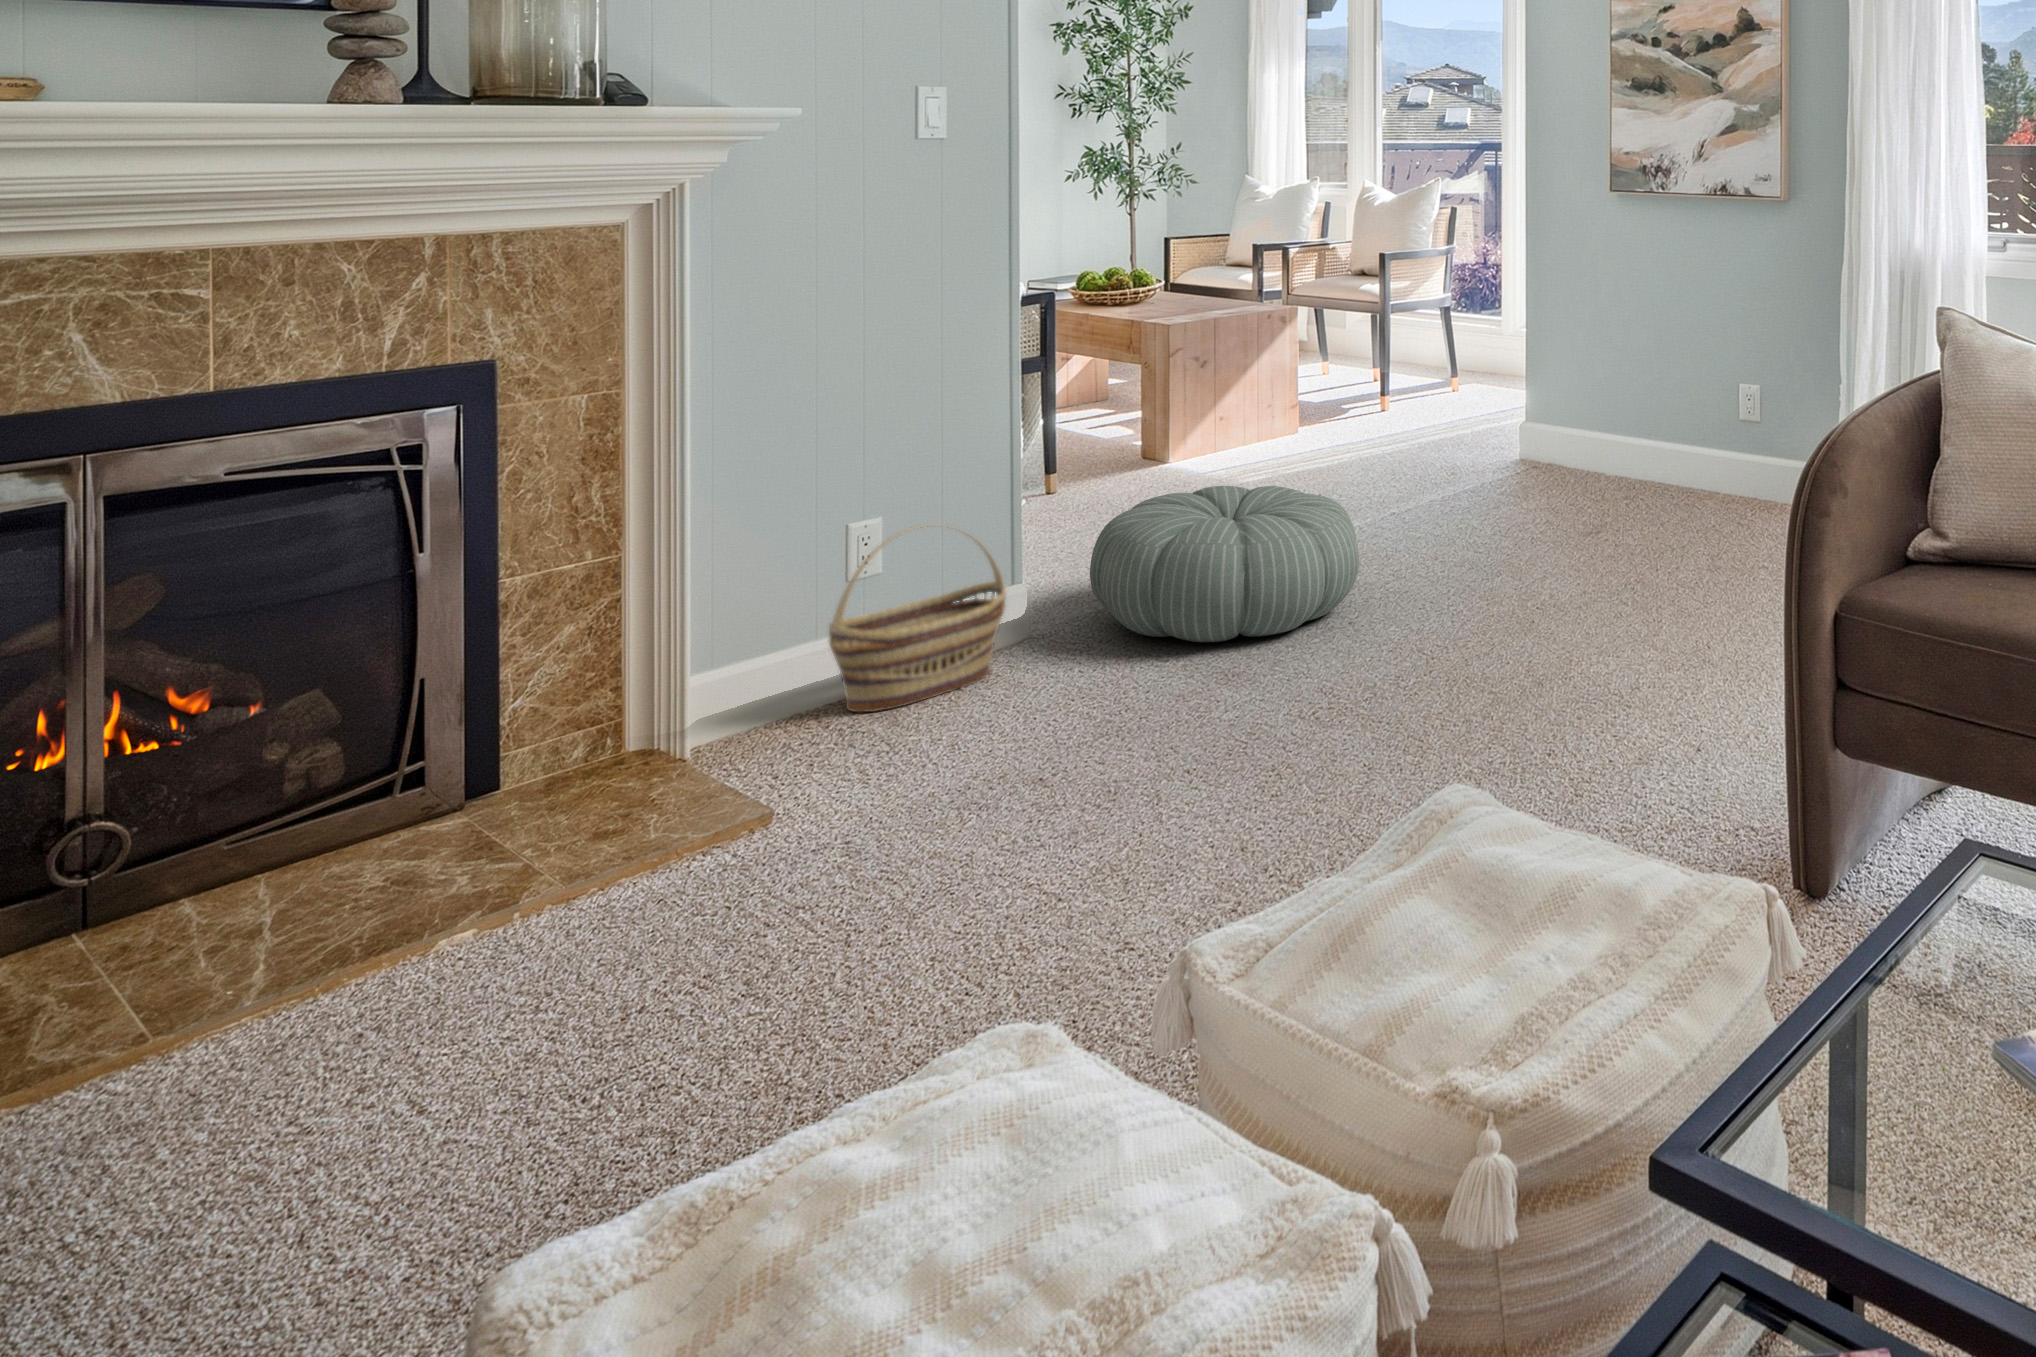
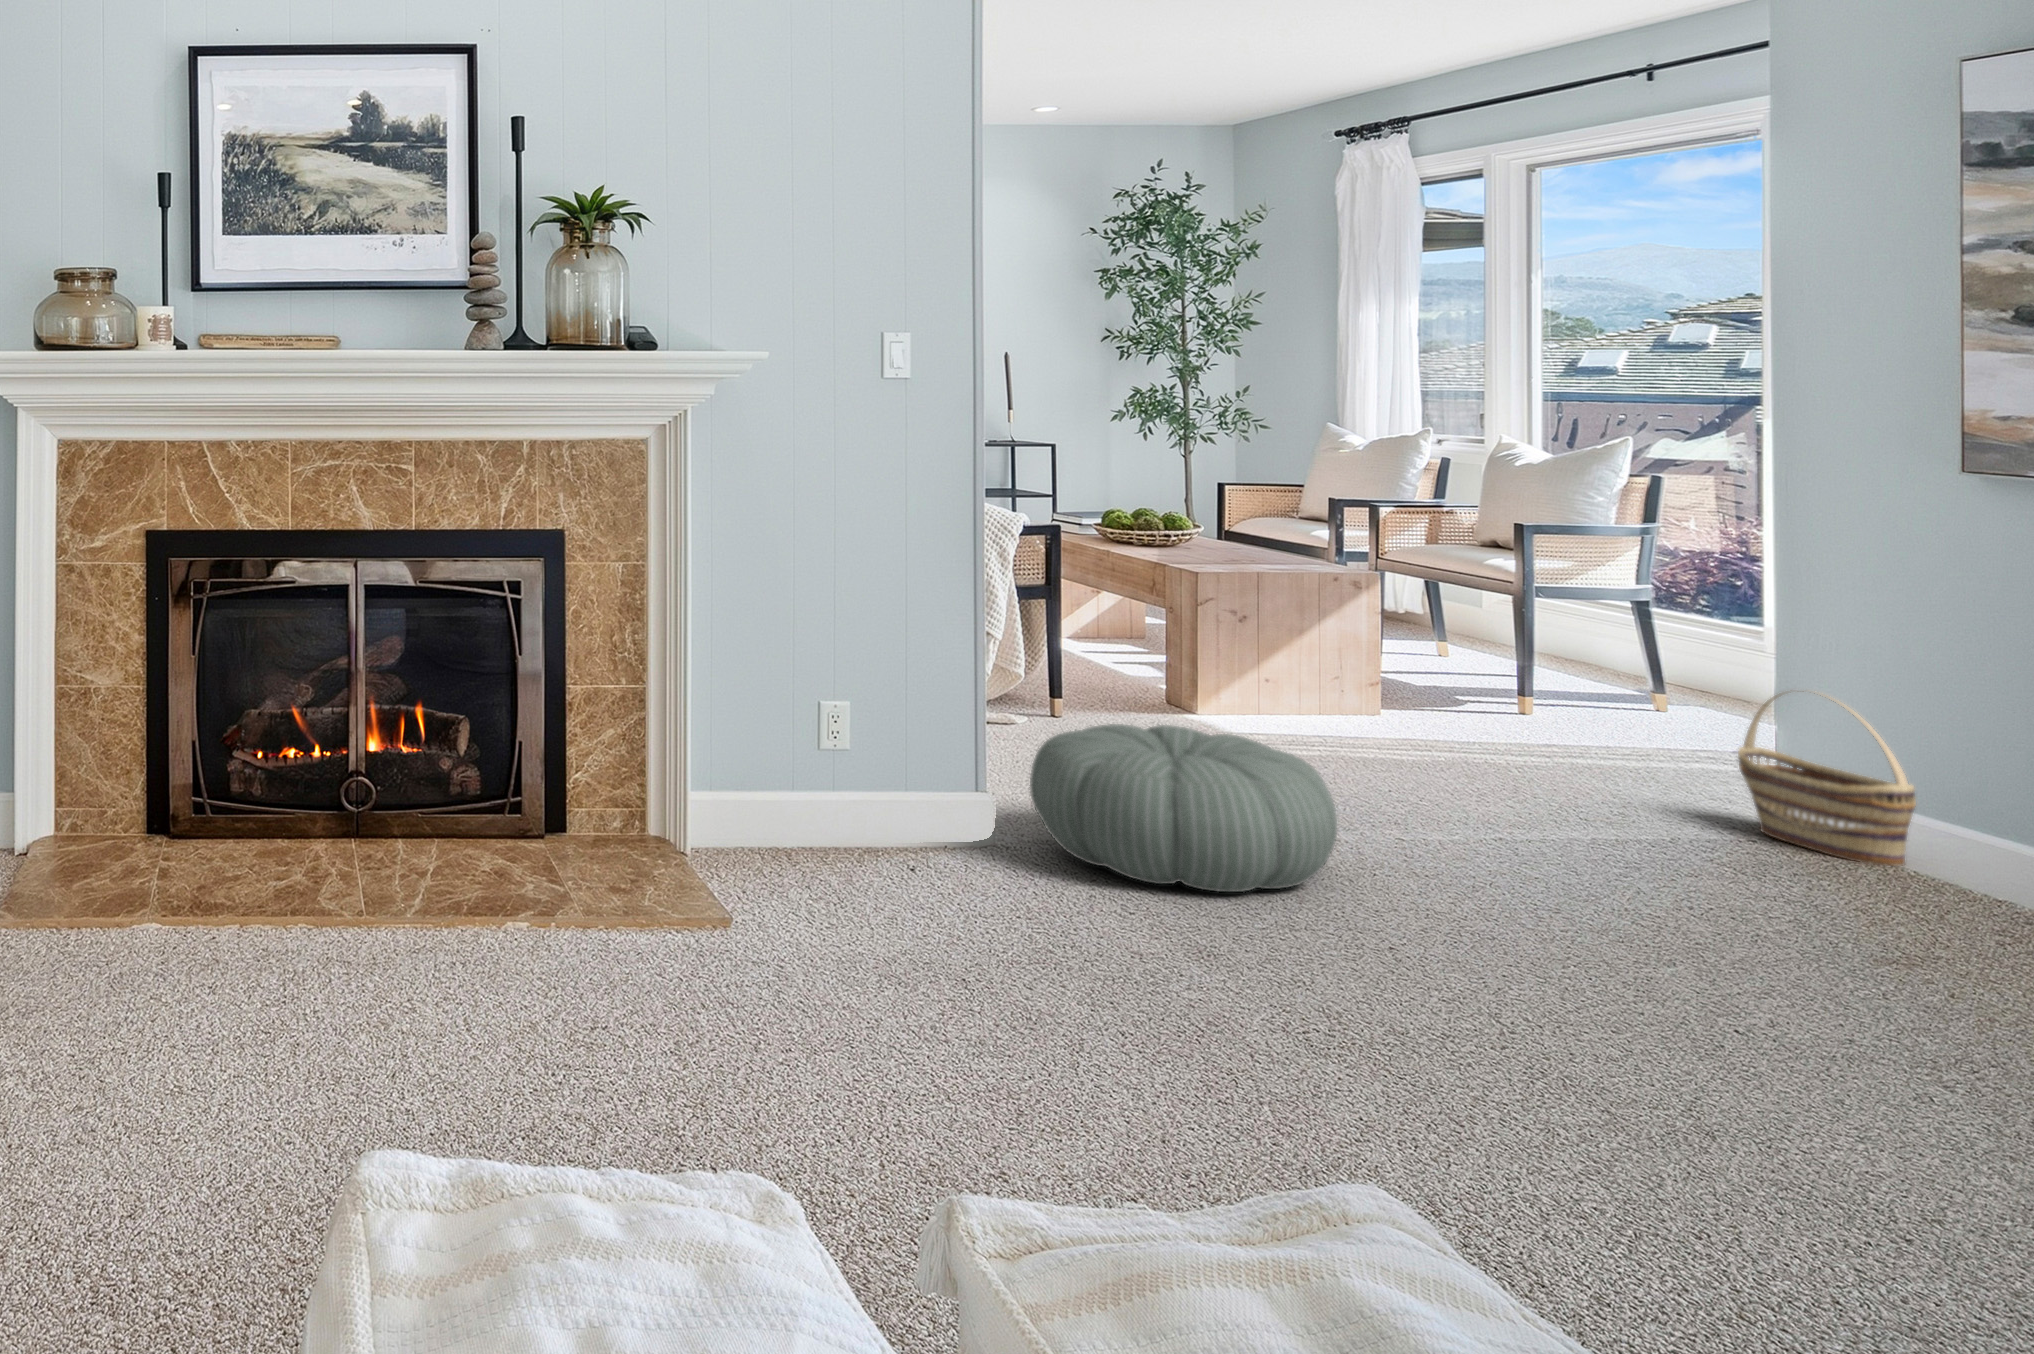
basket: present [829,525,1006,712] -> present [1738,694,1916,866]

